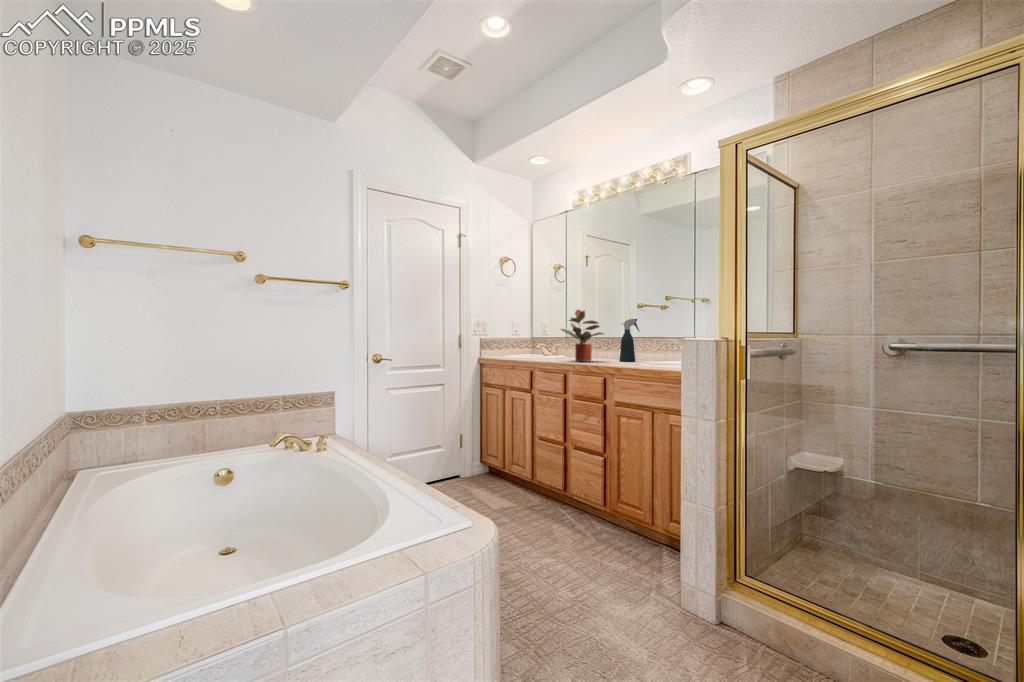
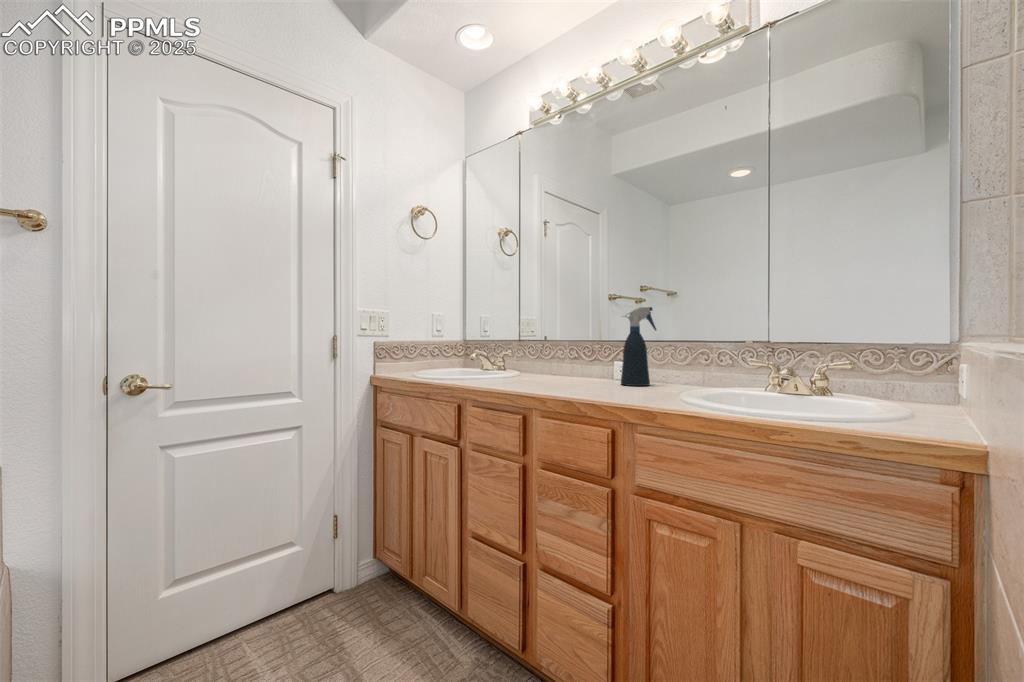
potted plant: present [561,309,603,361] -> none [512,288,599,385]

